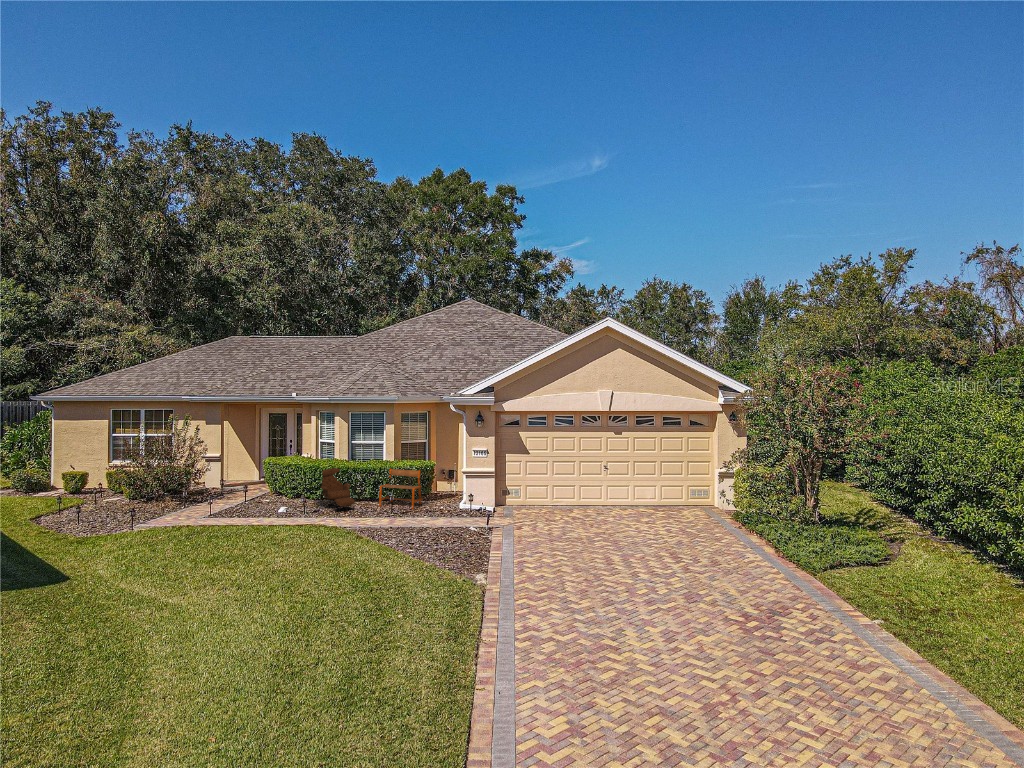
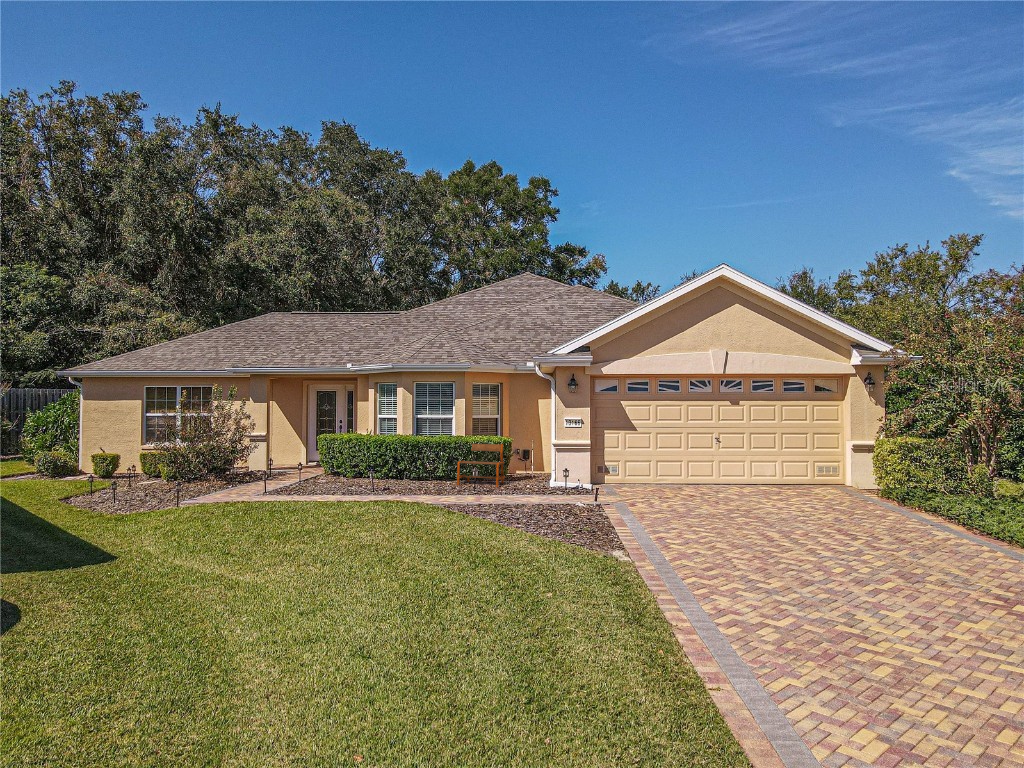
lounge chair: present [321,468,355,510] -> none [390,443,431,490]

